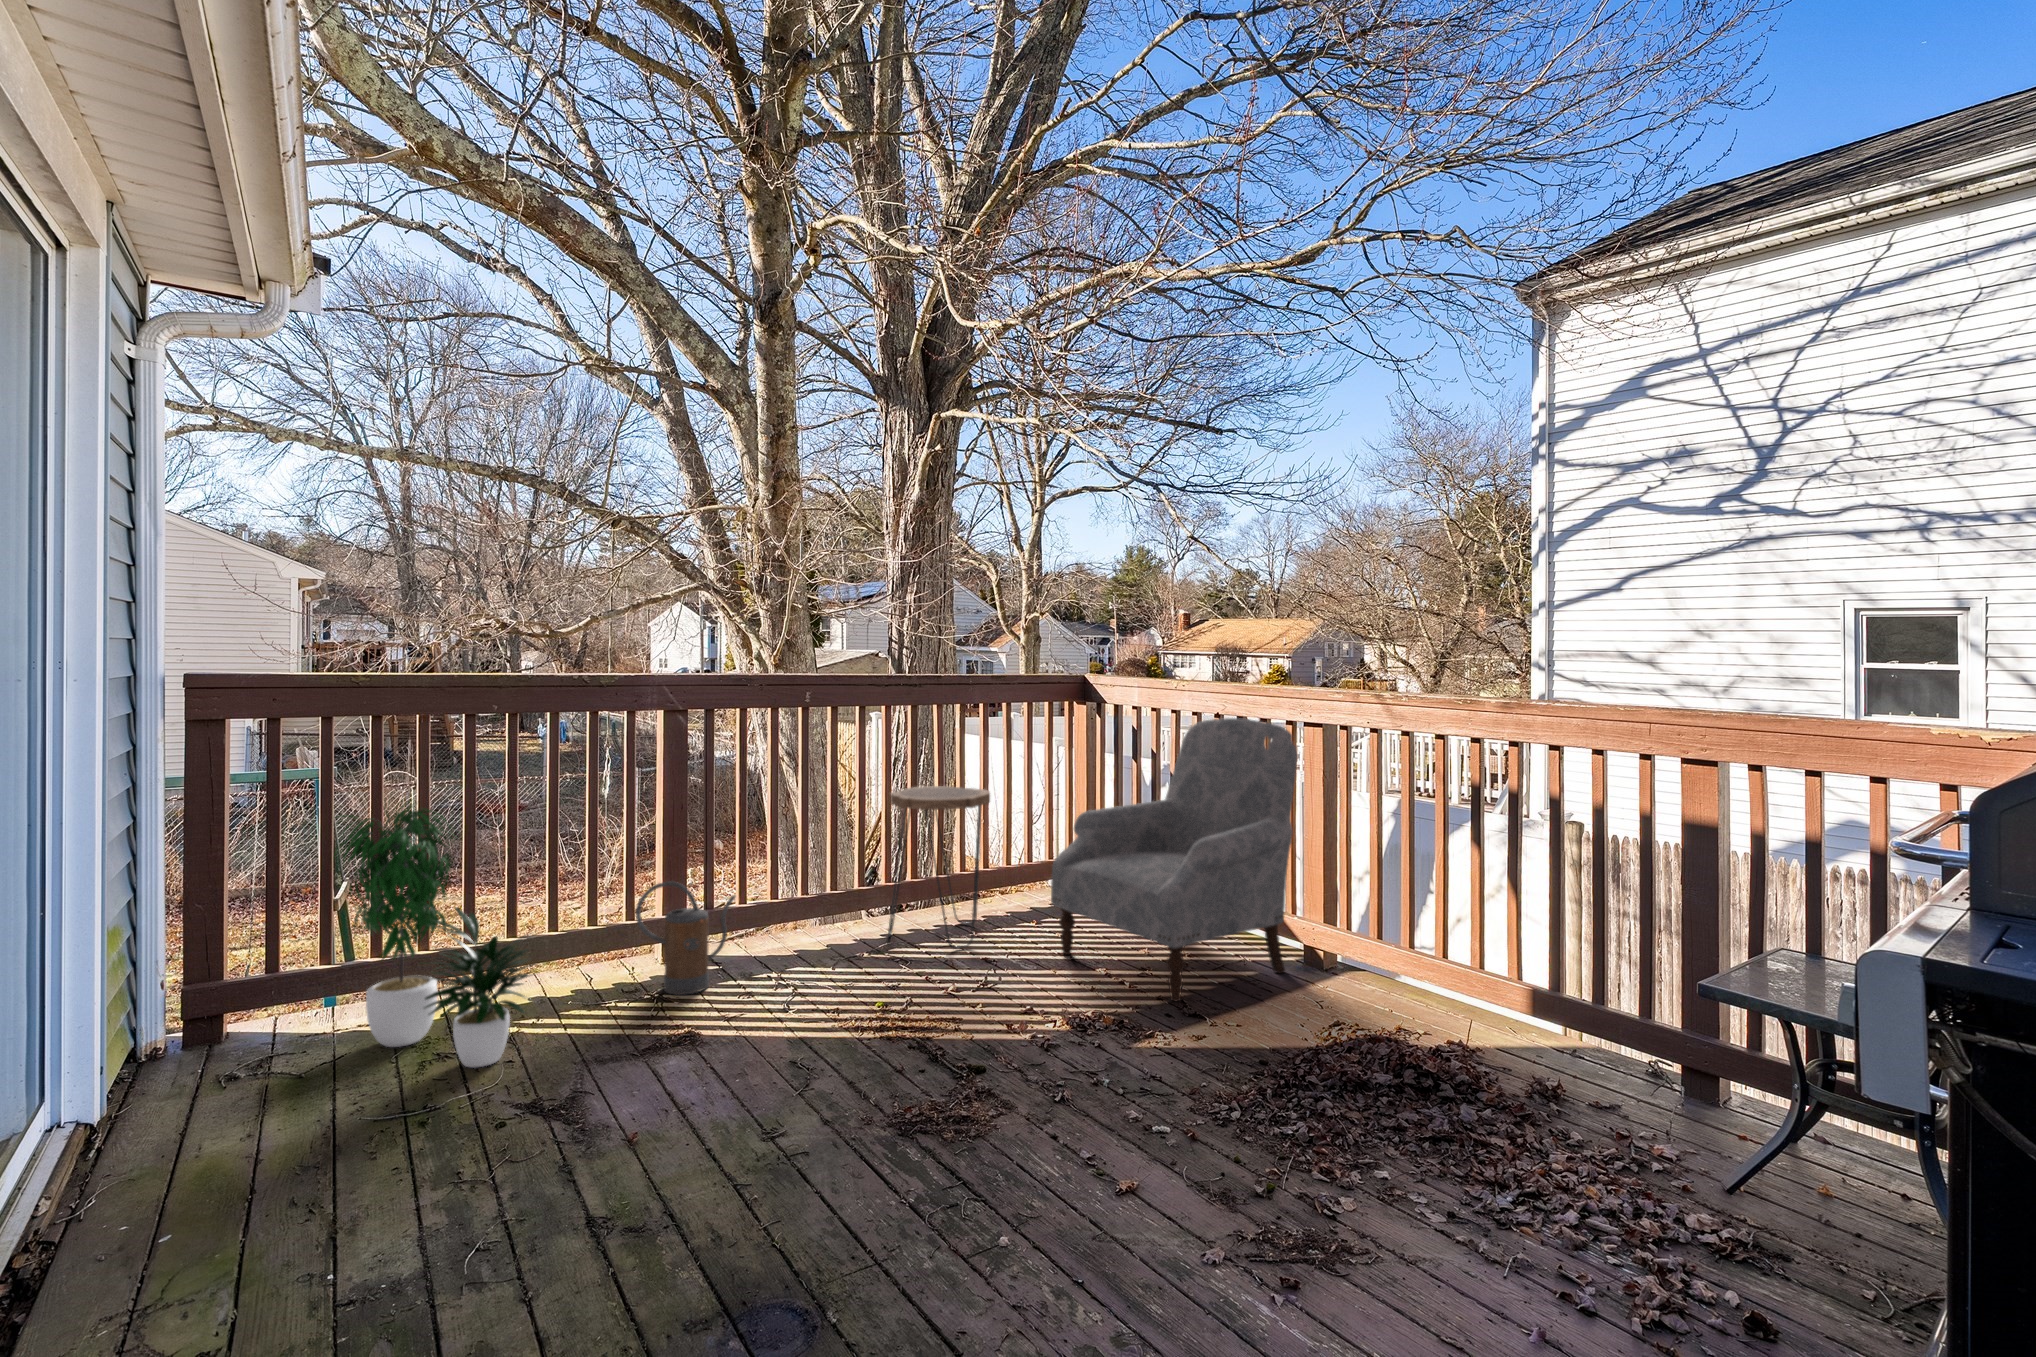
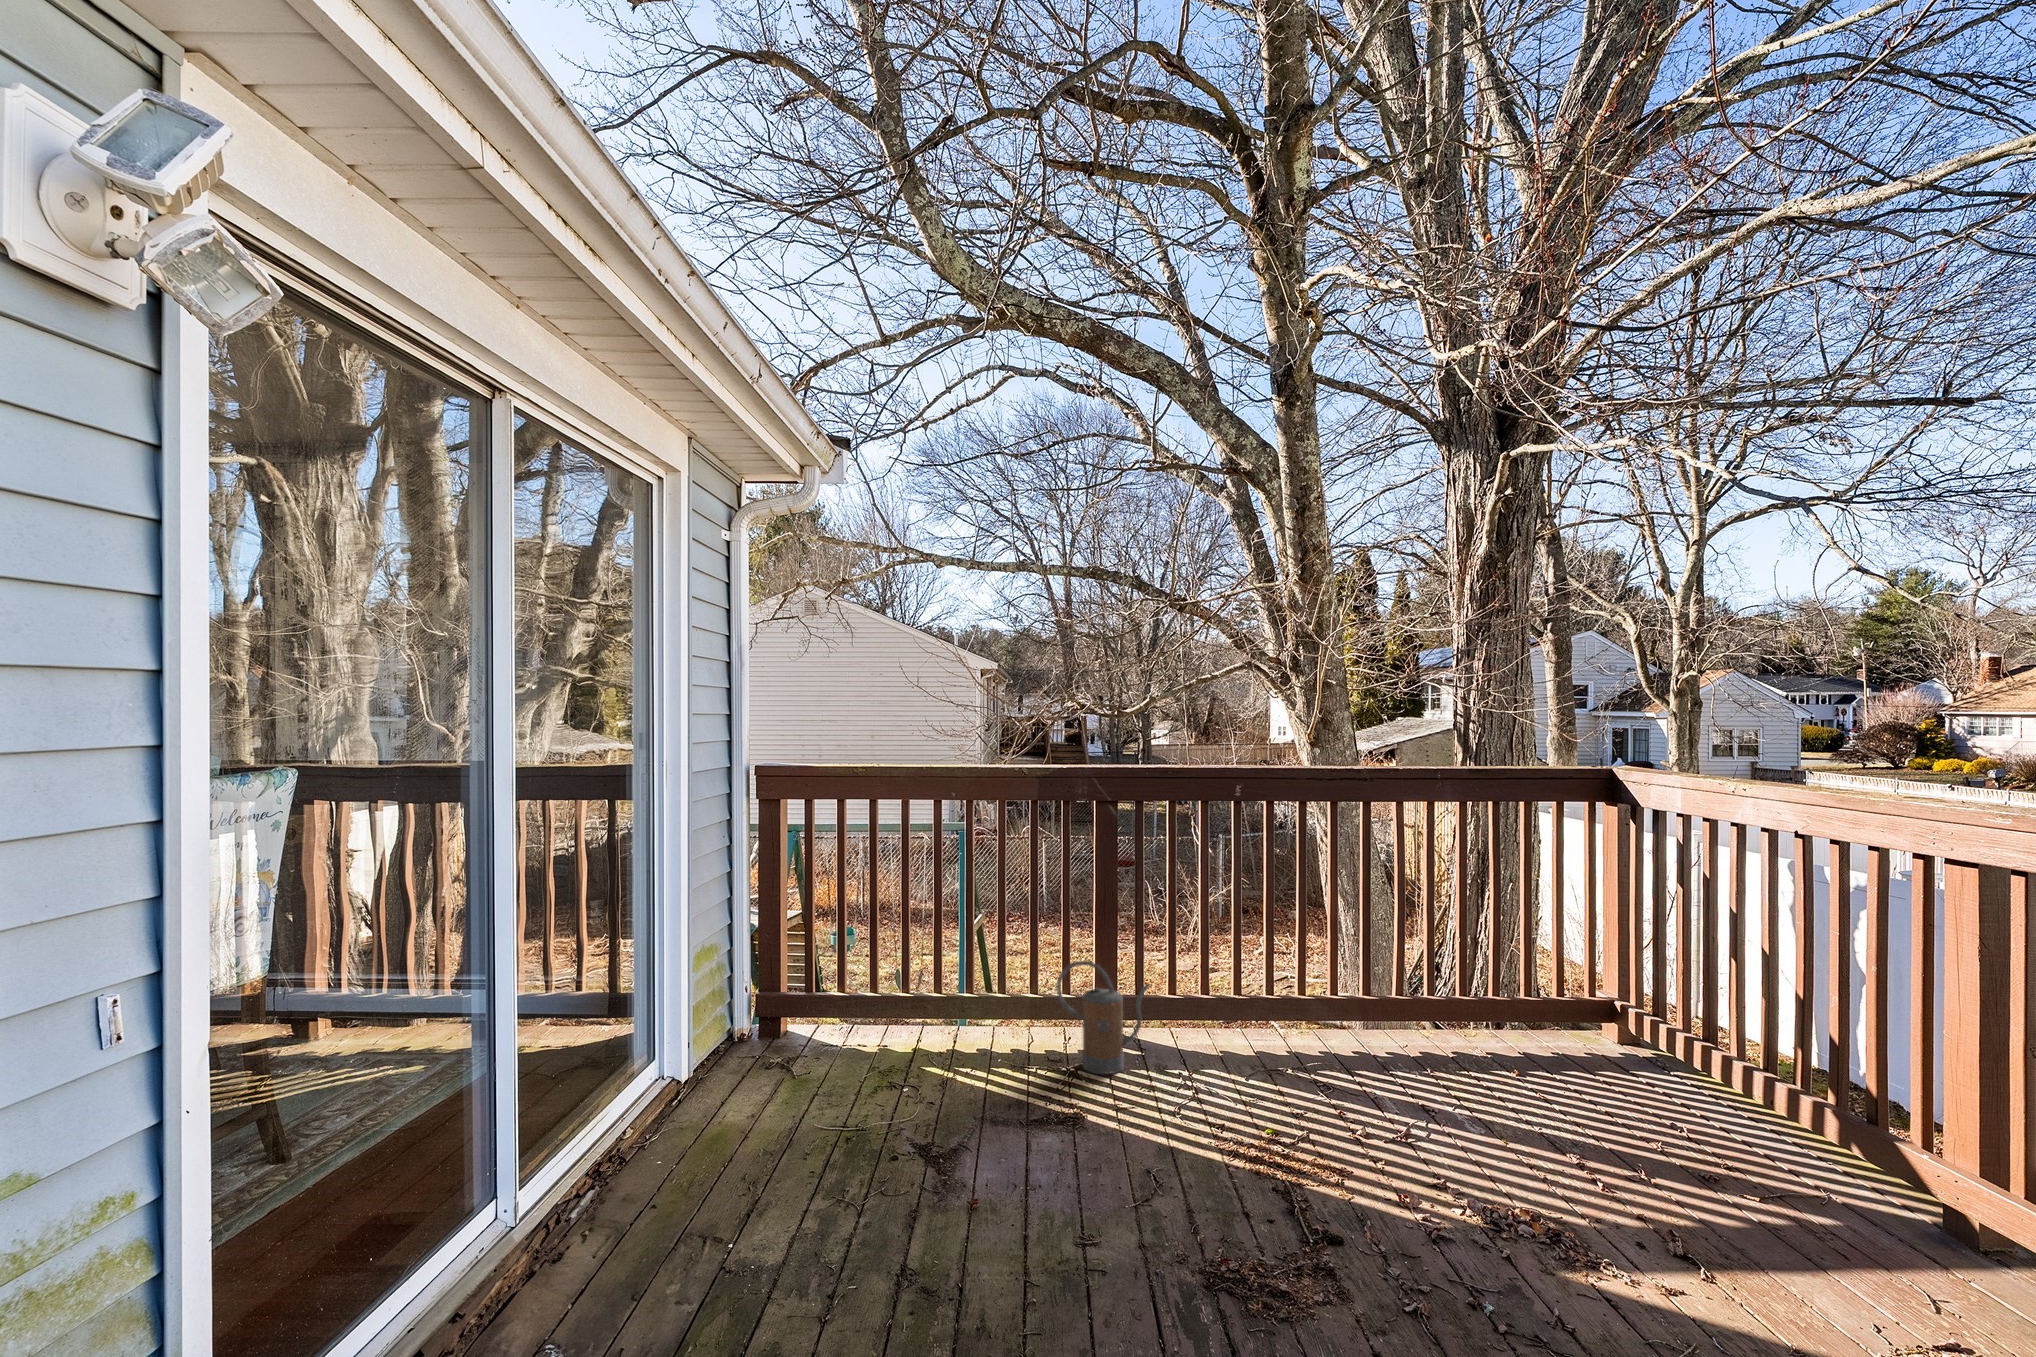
armchair: present [1051,718,1298,1001] -> none [1517,839,1909,1235]
side table: present [888,786,990,949] -> none [1330,889,1451,1086]
potted plant: present [336,800,530,1067] -> none [826,856,951,1103]

